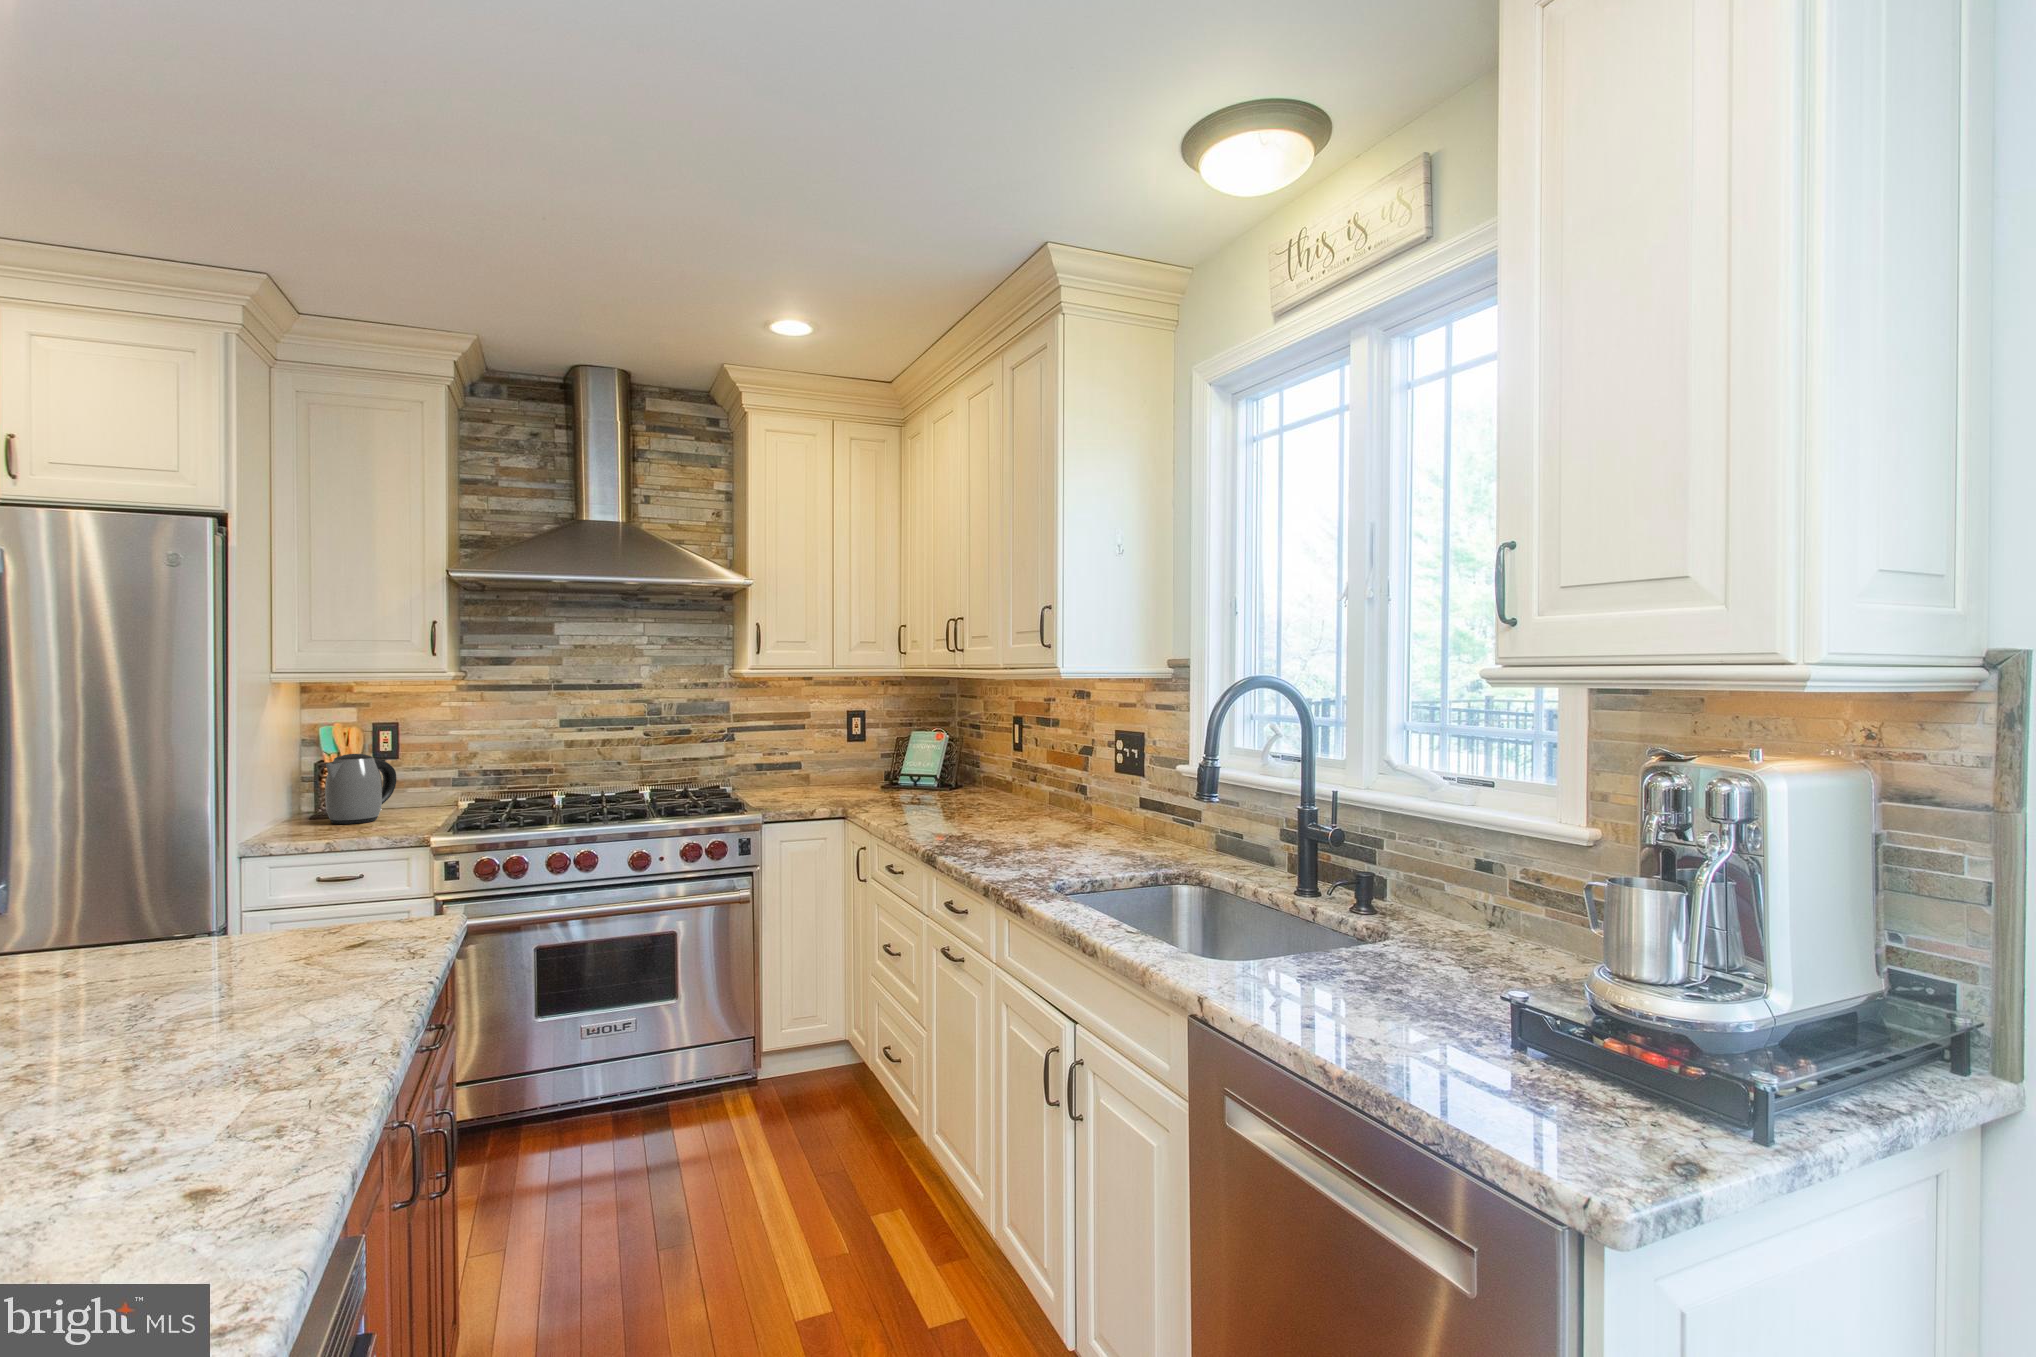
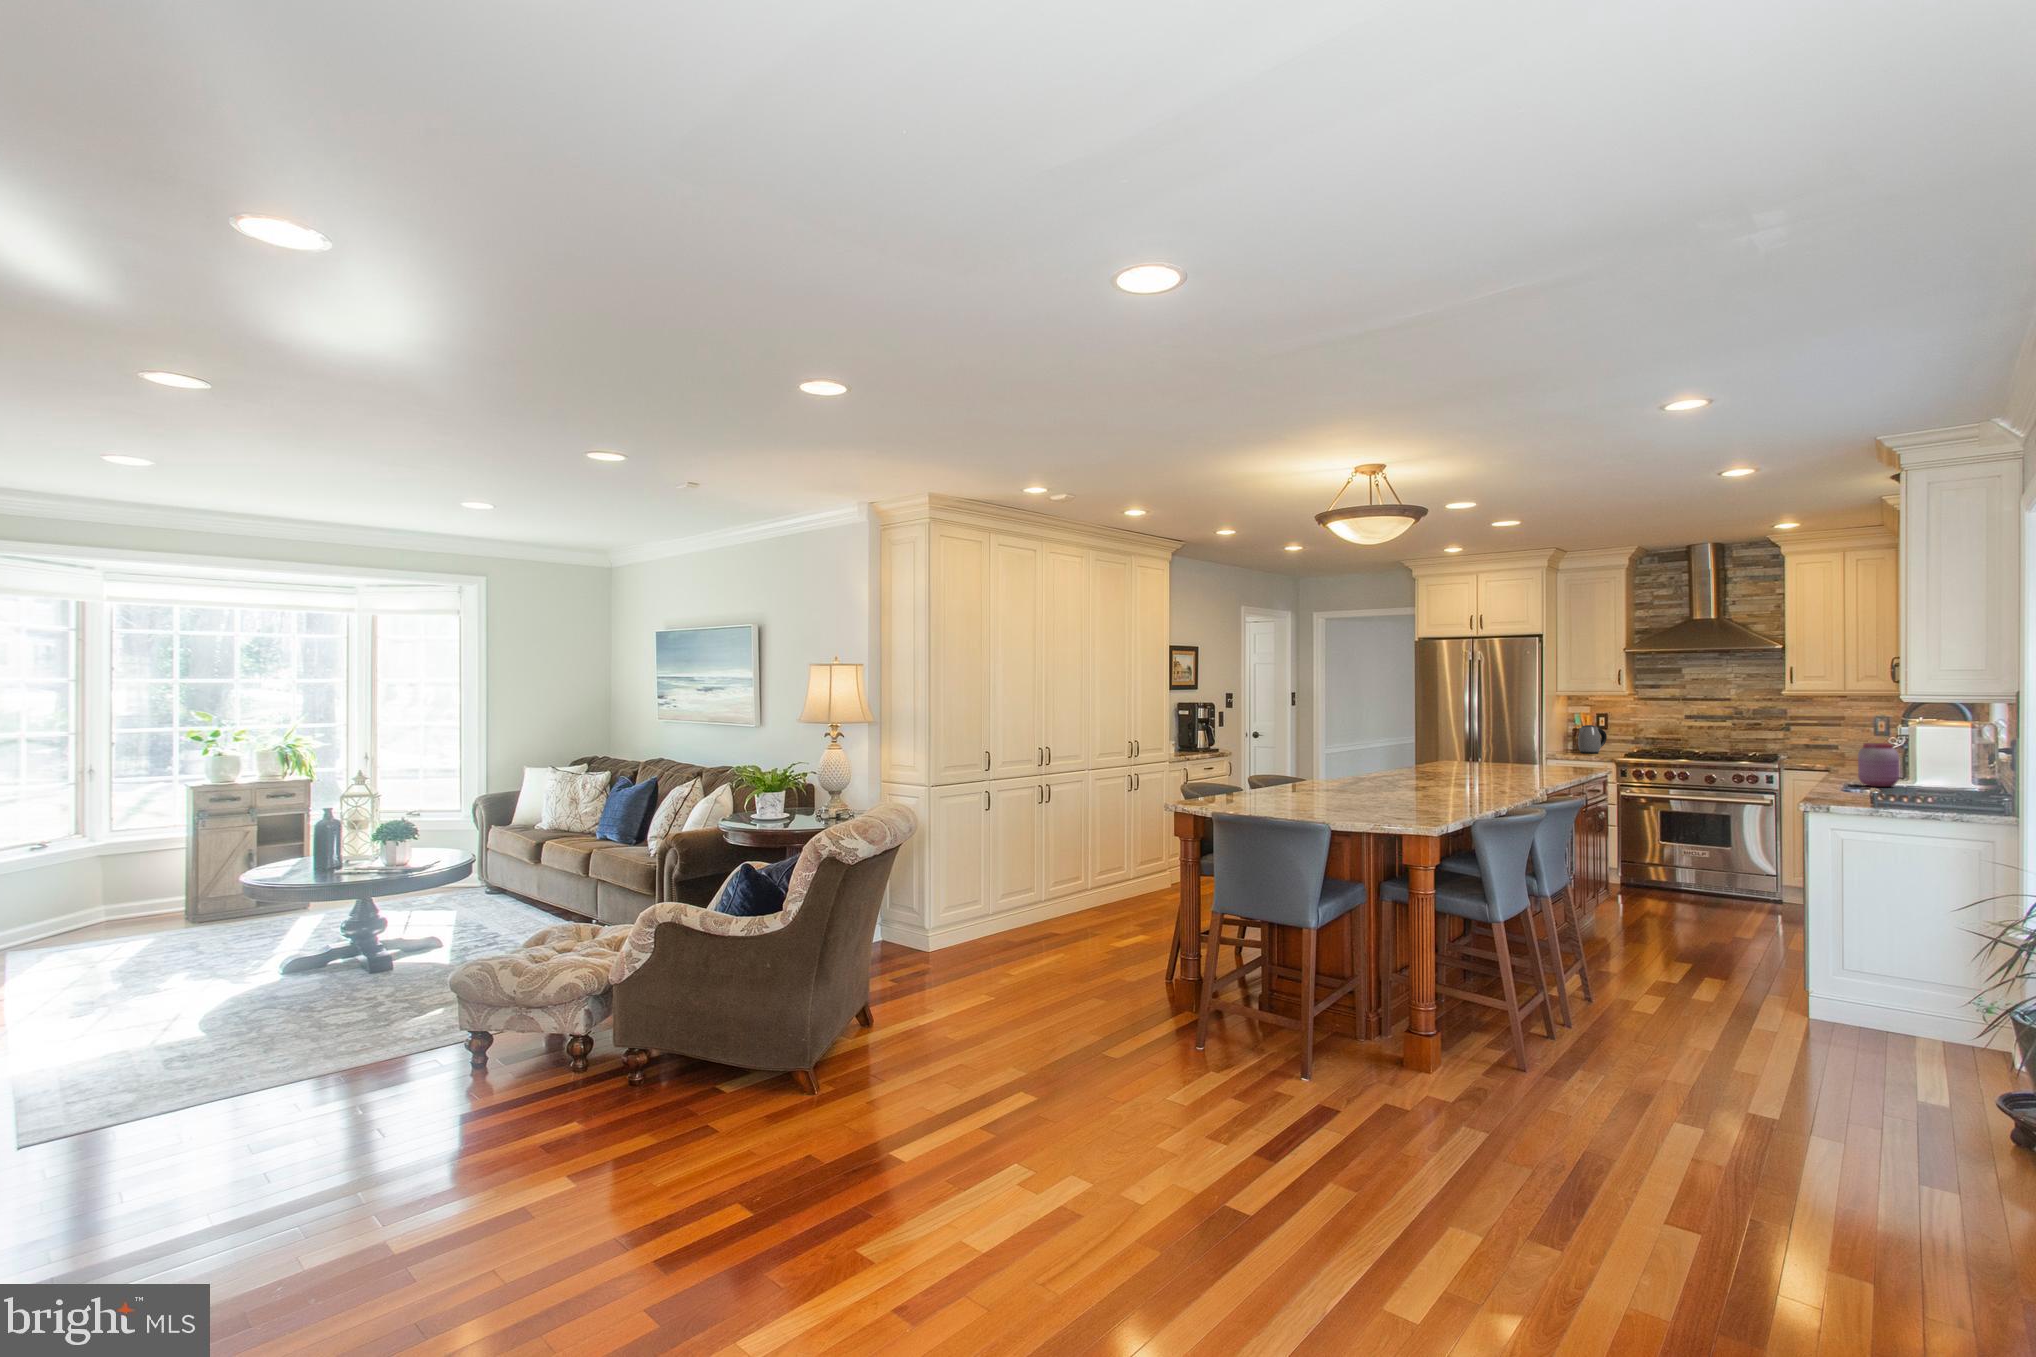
jar: none [1252,854,1360,1010] -> present [1858,743,1899,787]

